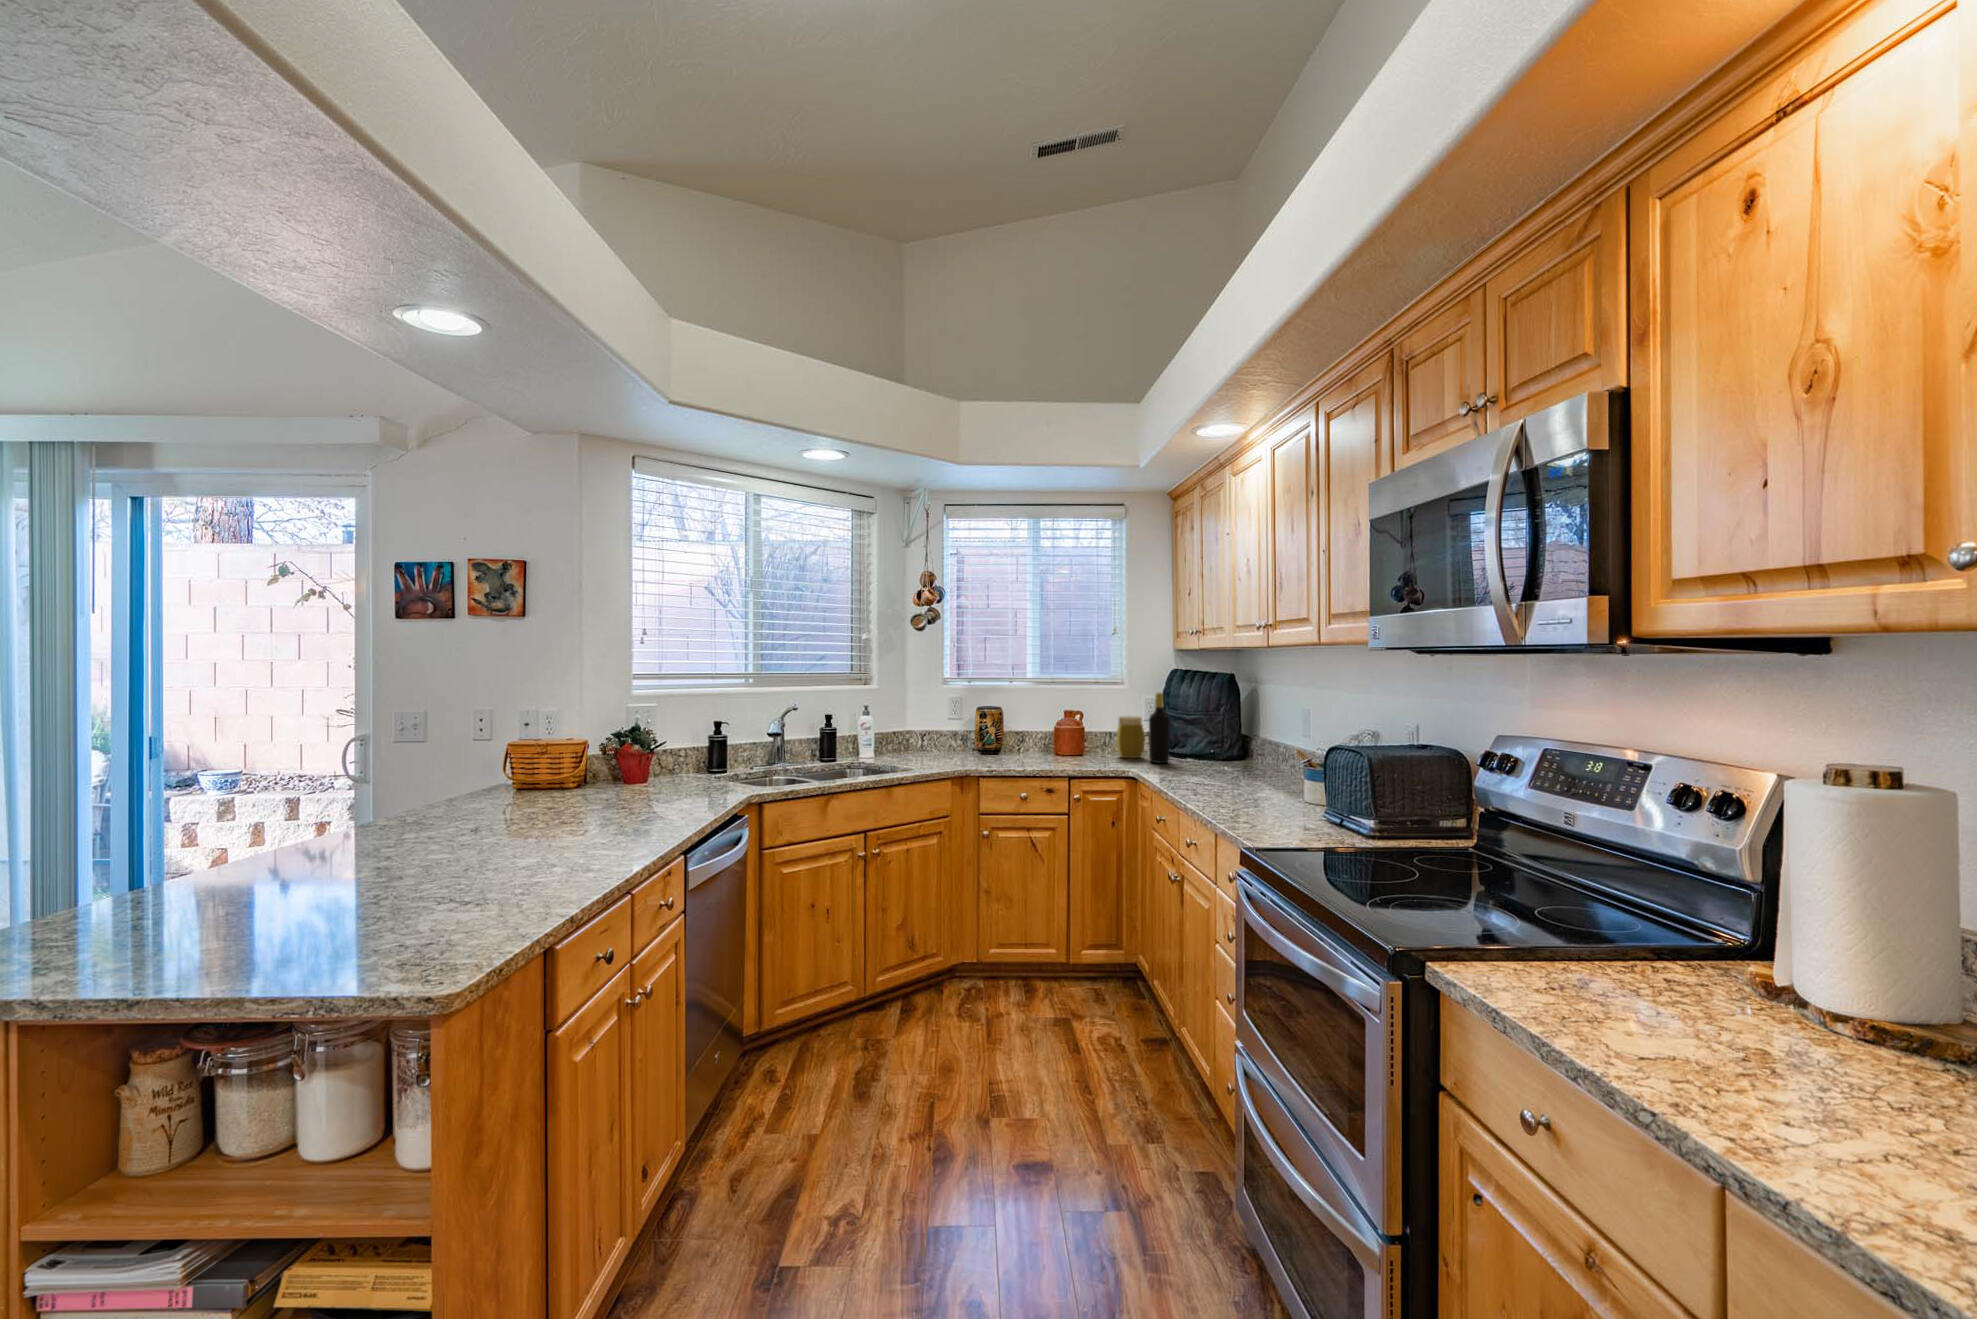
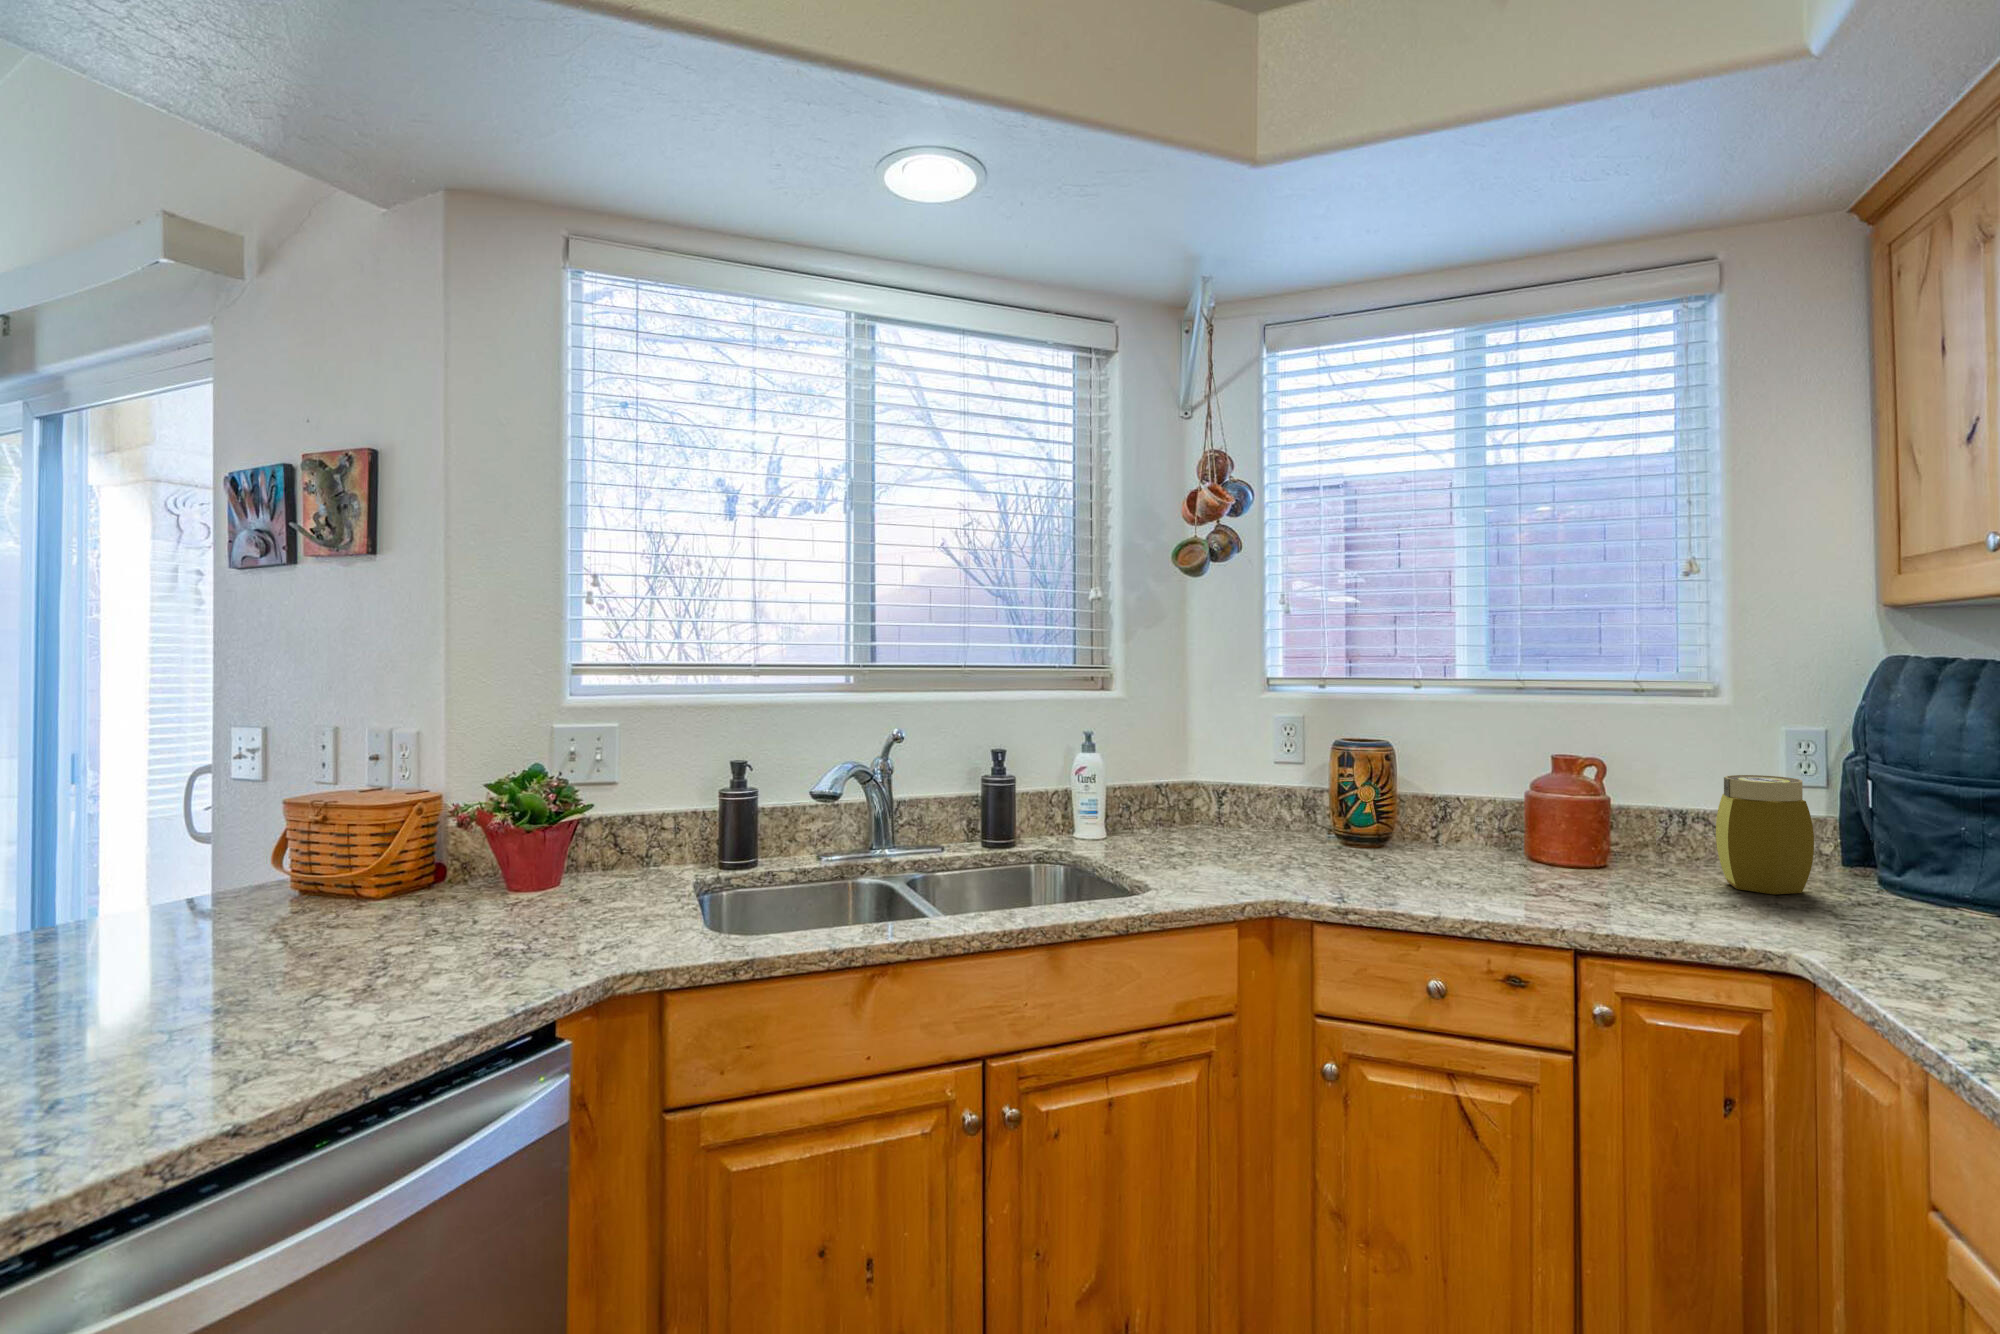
bottle: present [1149,693,1170,763] -> none [1842,712,1927,929]

